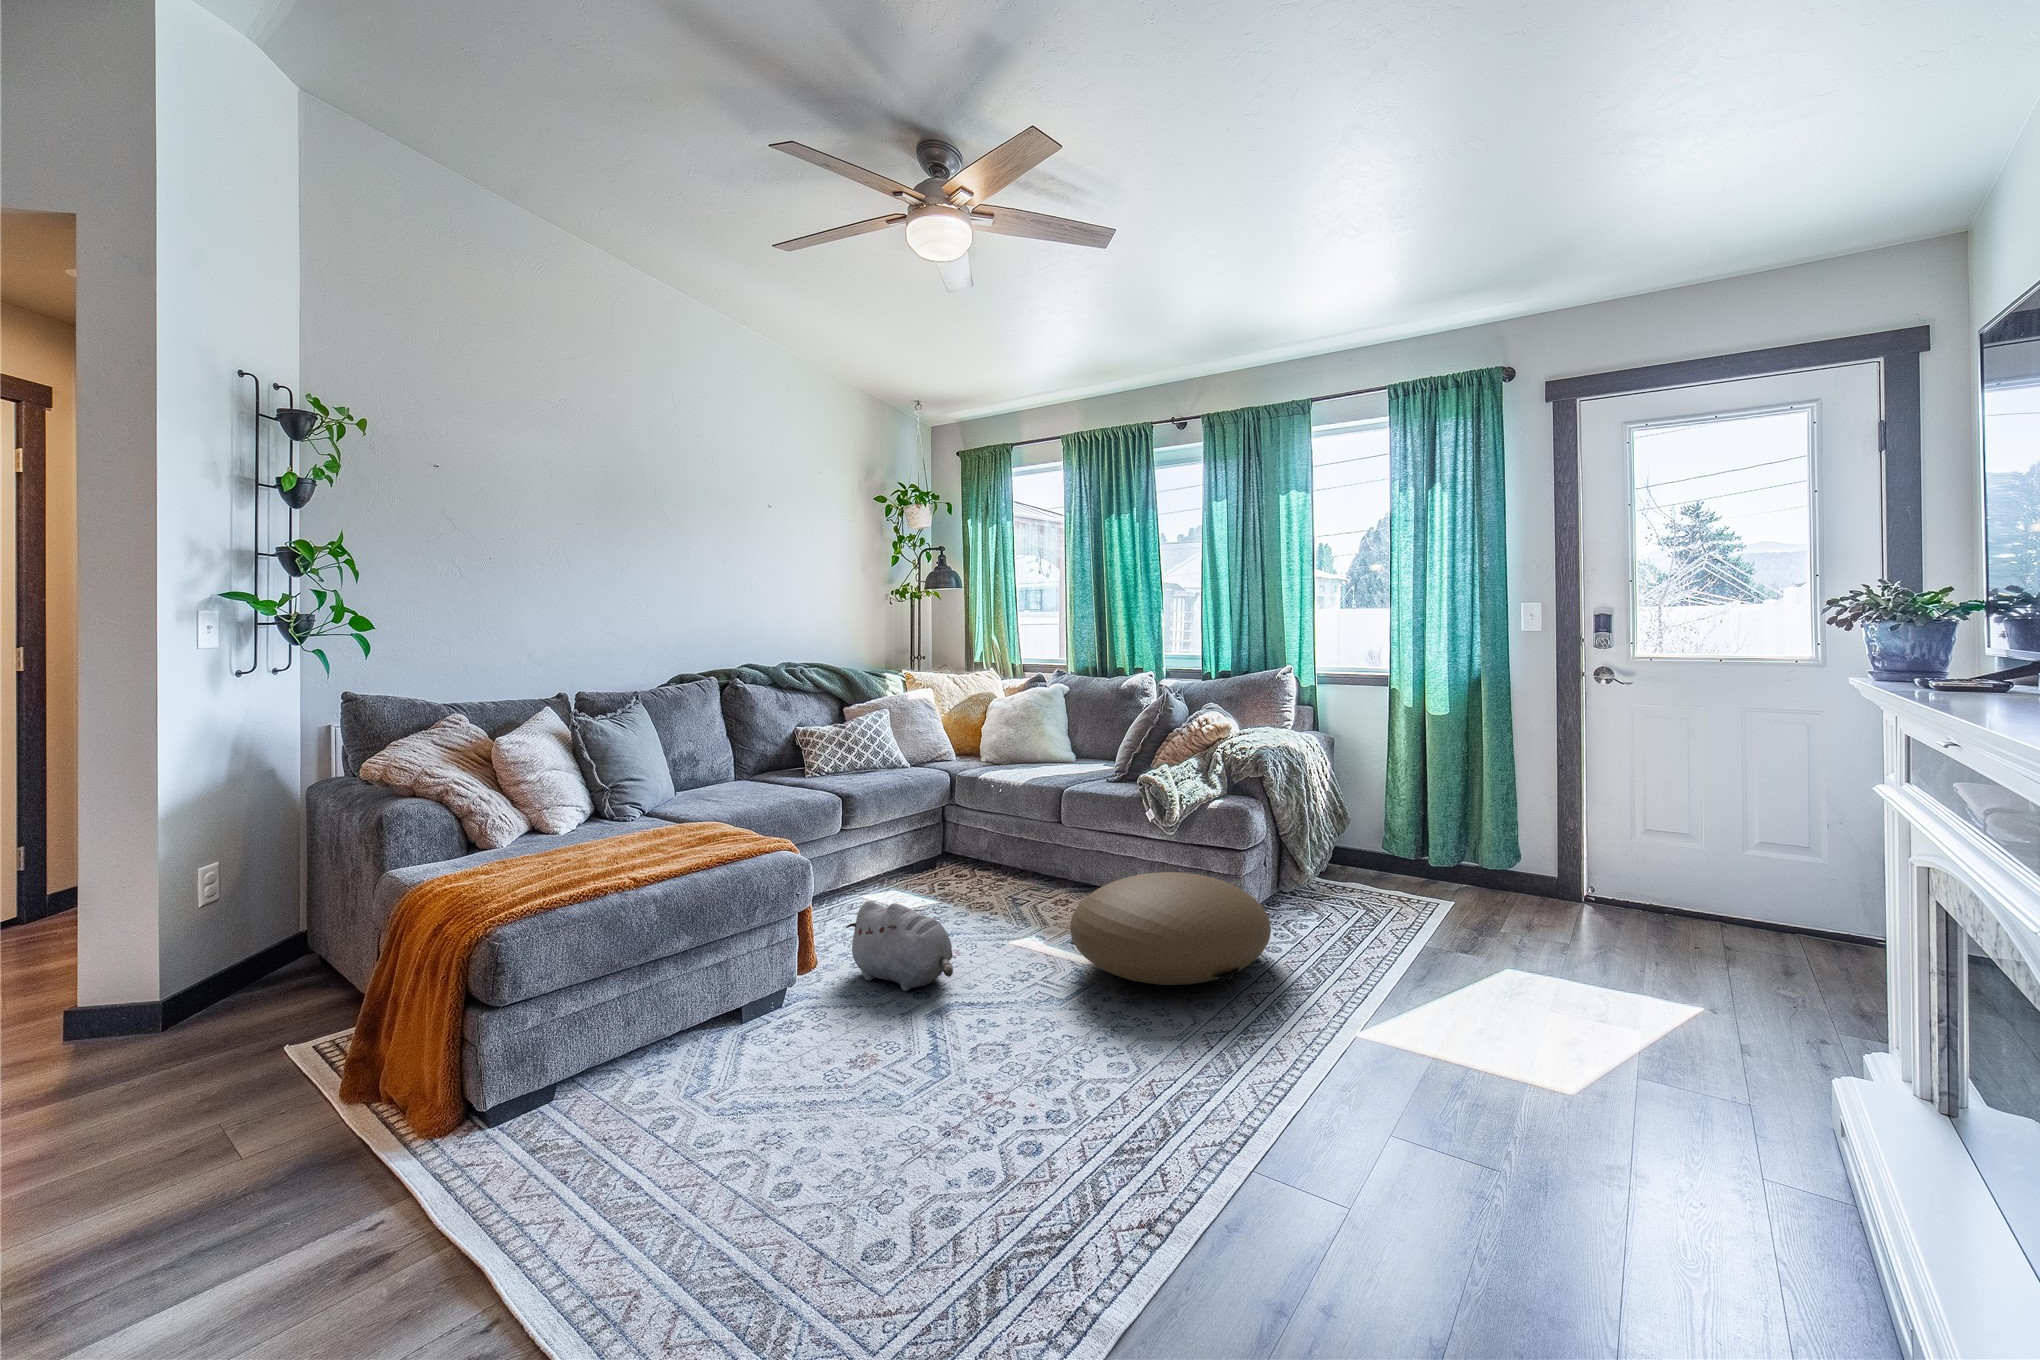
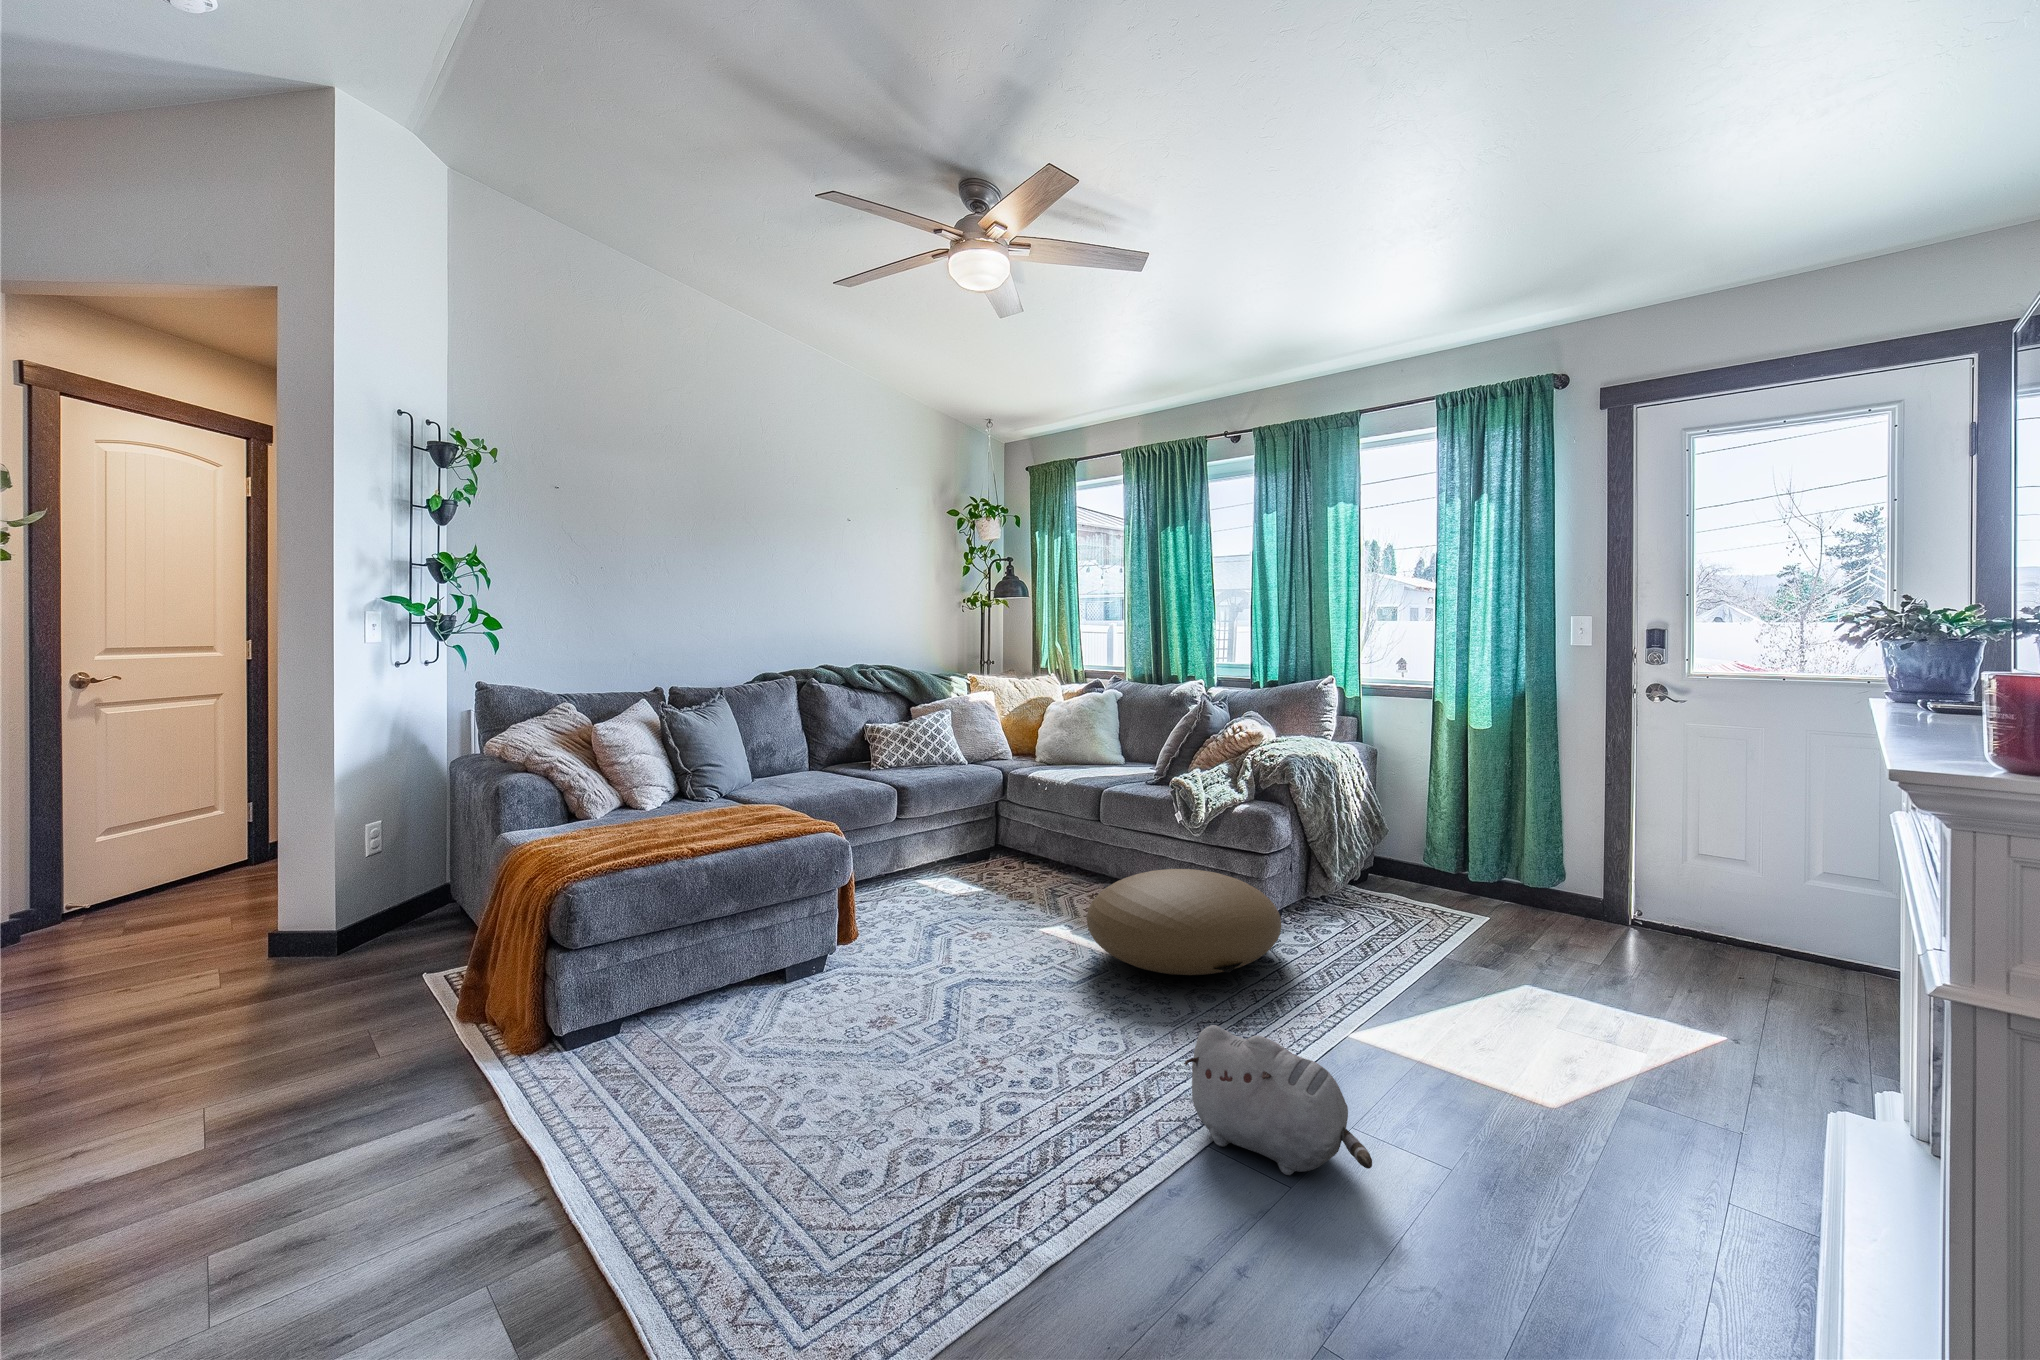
plush toy: present [846,901,953,991] -> present [1184,1025,1372,1175]

